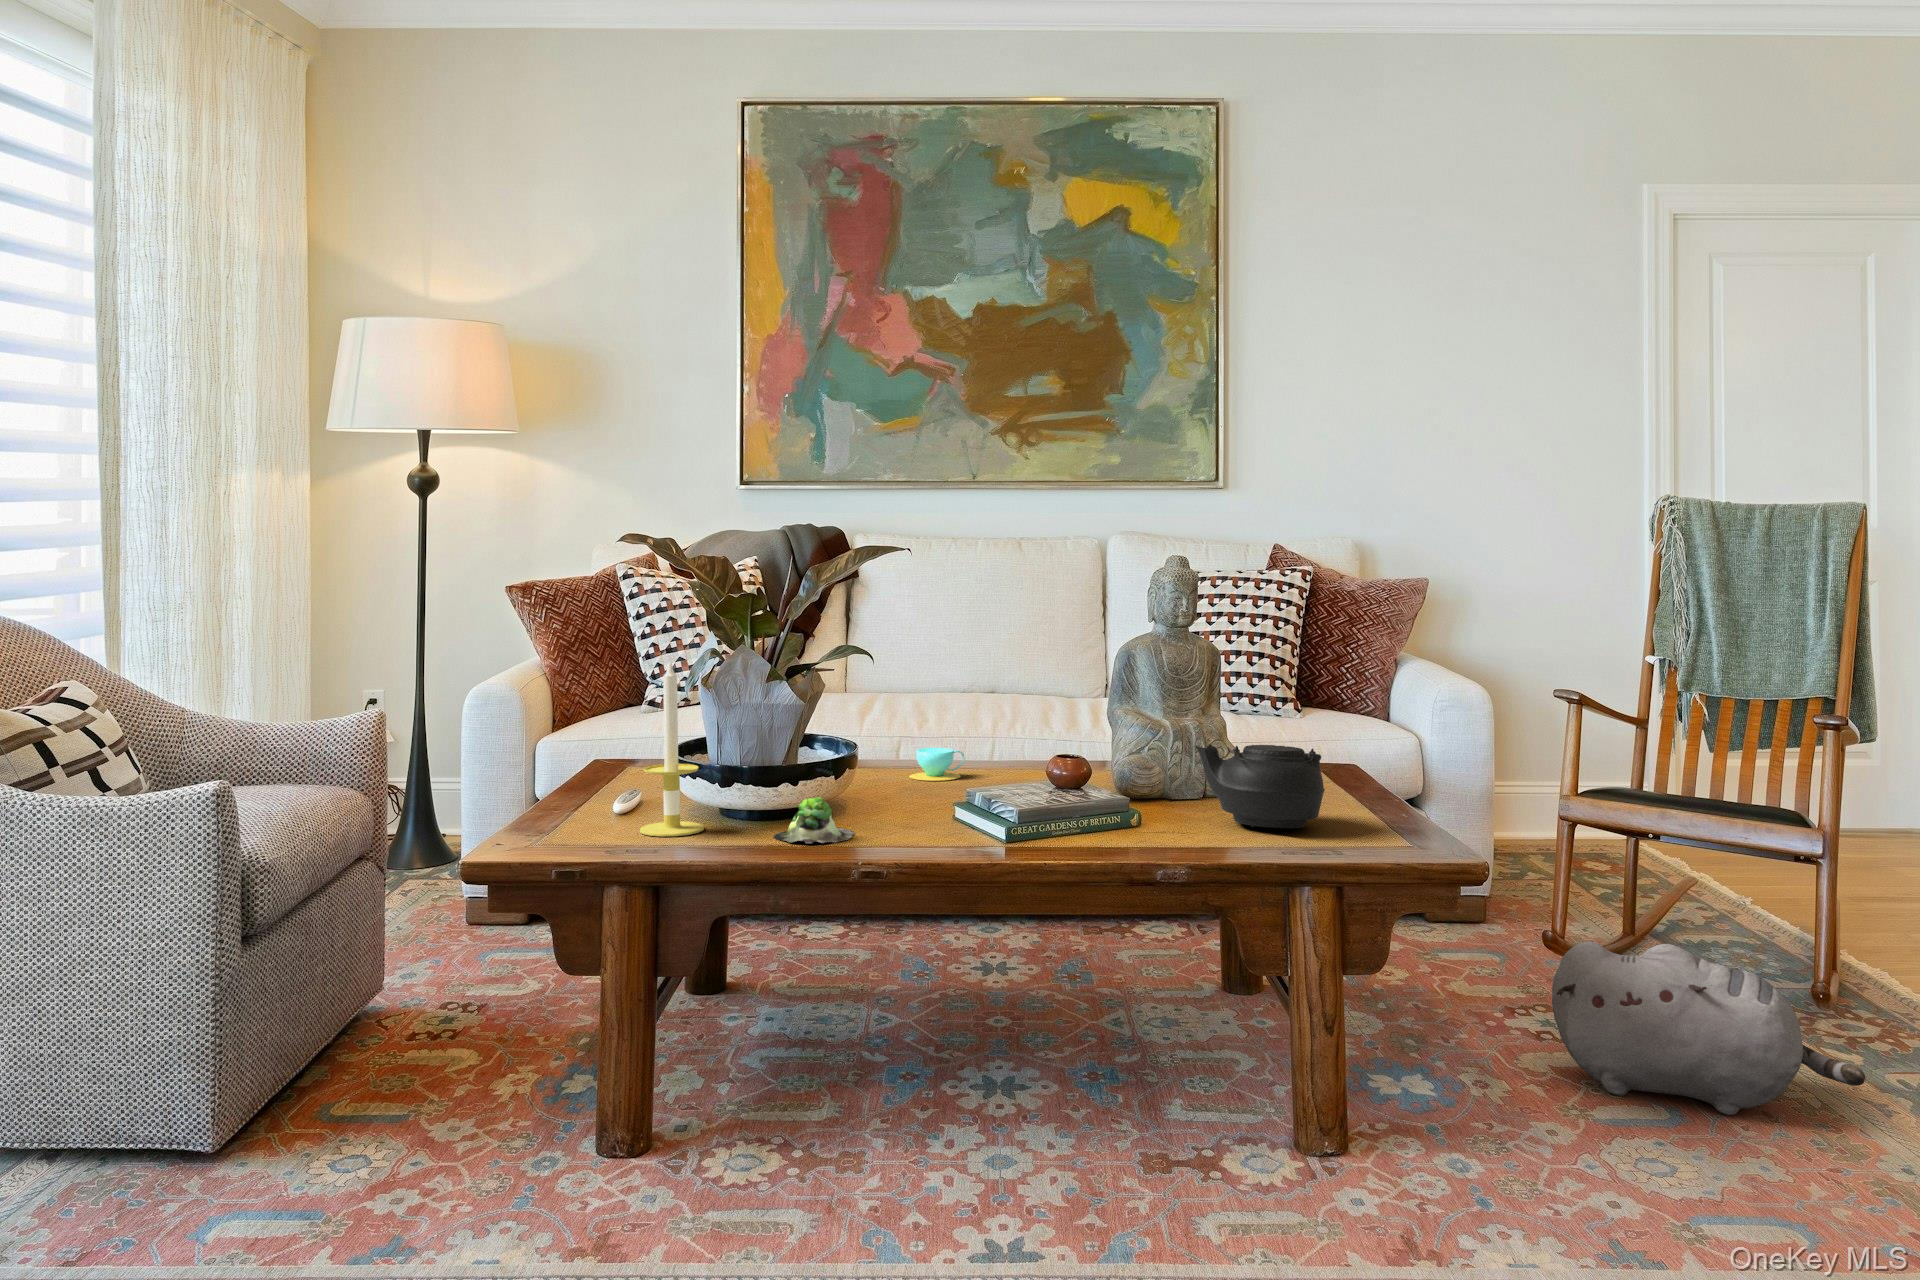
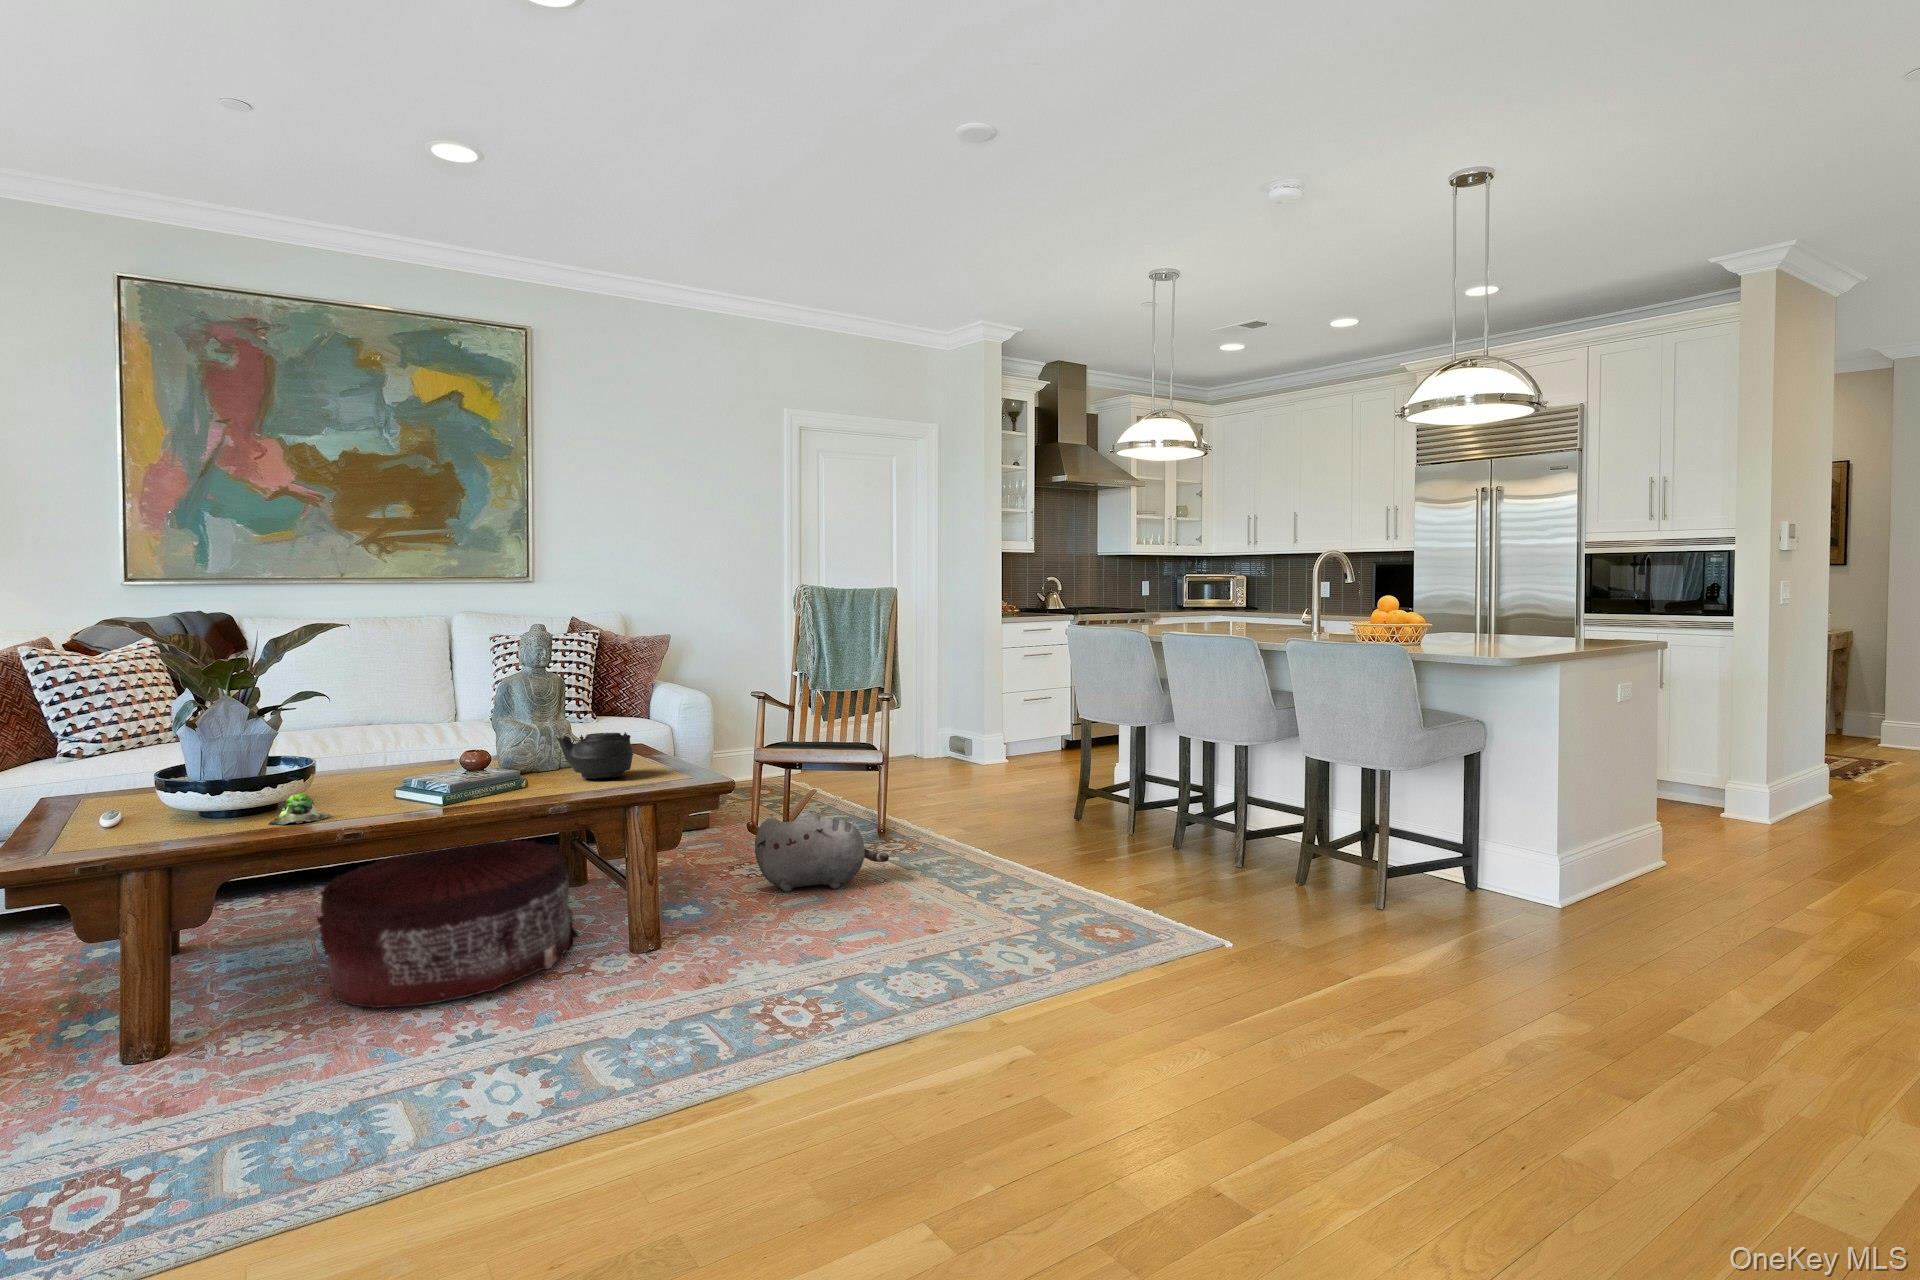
candle: present [640,660,704,837] -> none [142,711,200,837]
teacup: present [909,748,965,781] -> none [340,761,382,784]
pouf: none [840,891,1215,1175] -> present [316,838,579,1008]

